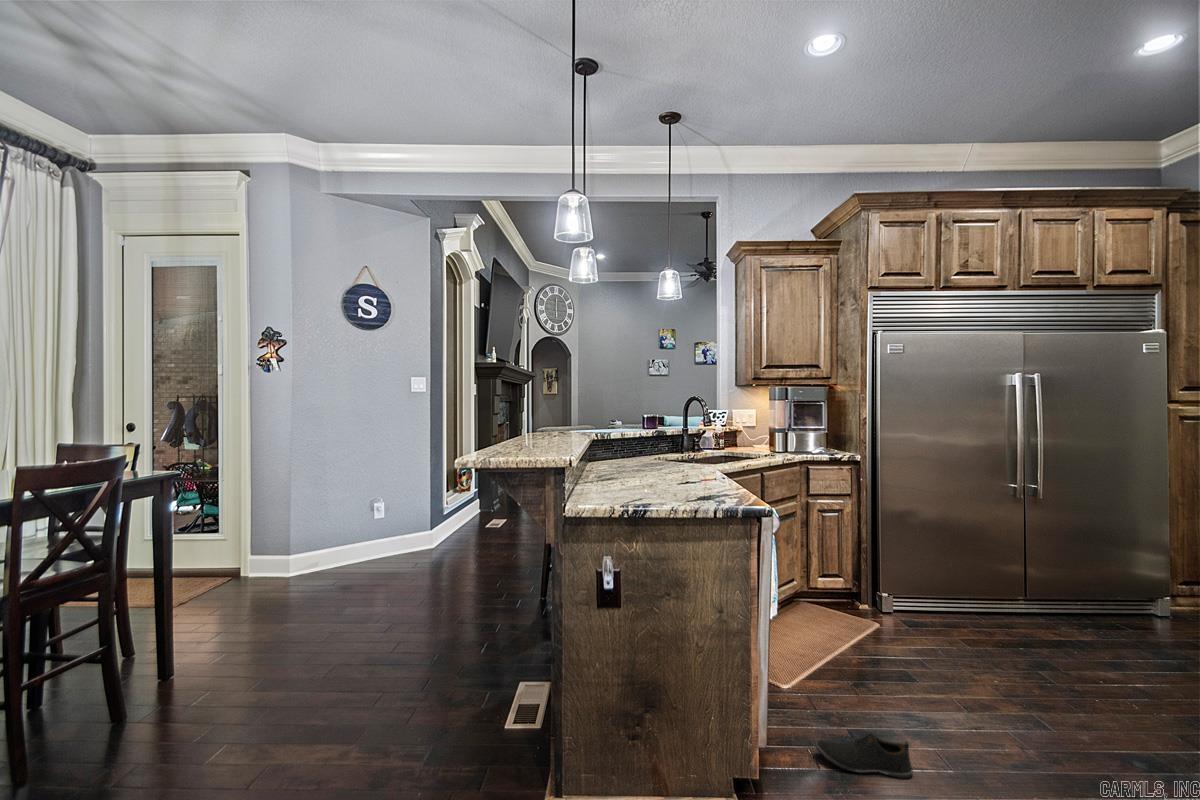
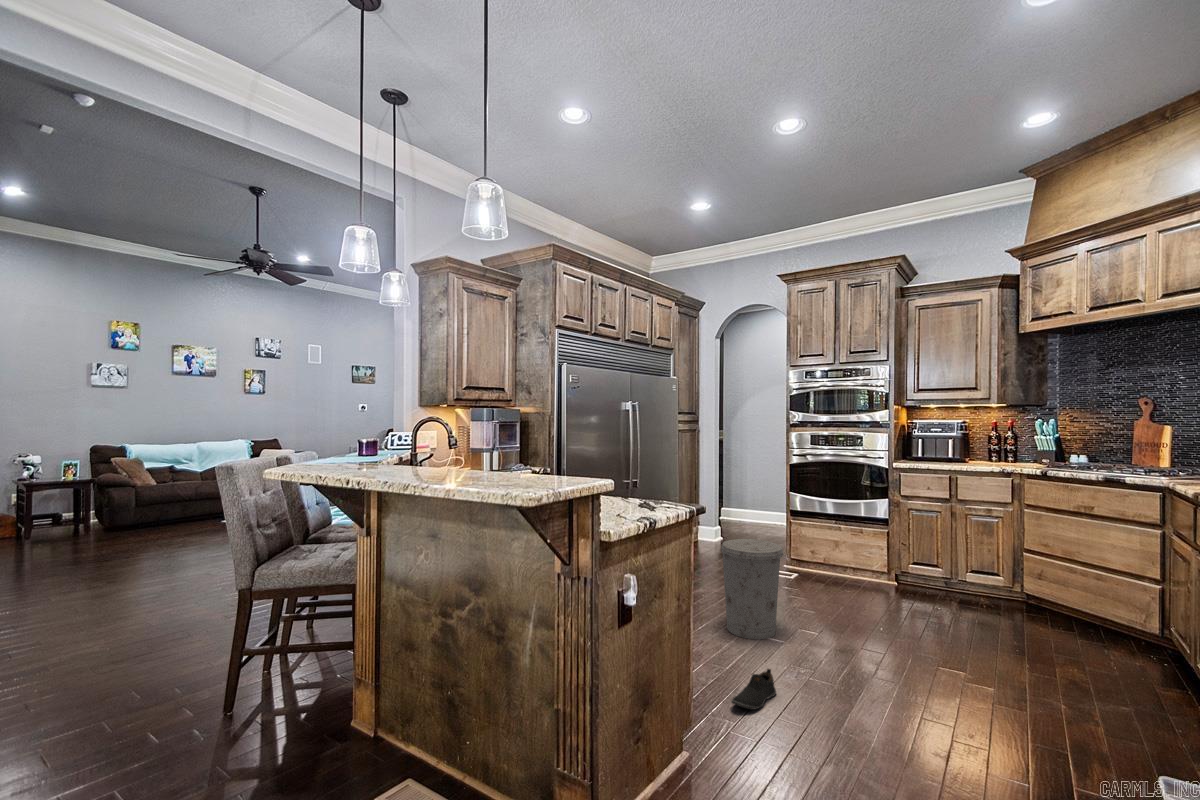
trash can: none [994,581,1115,749] -> present [721,539,783,639]

